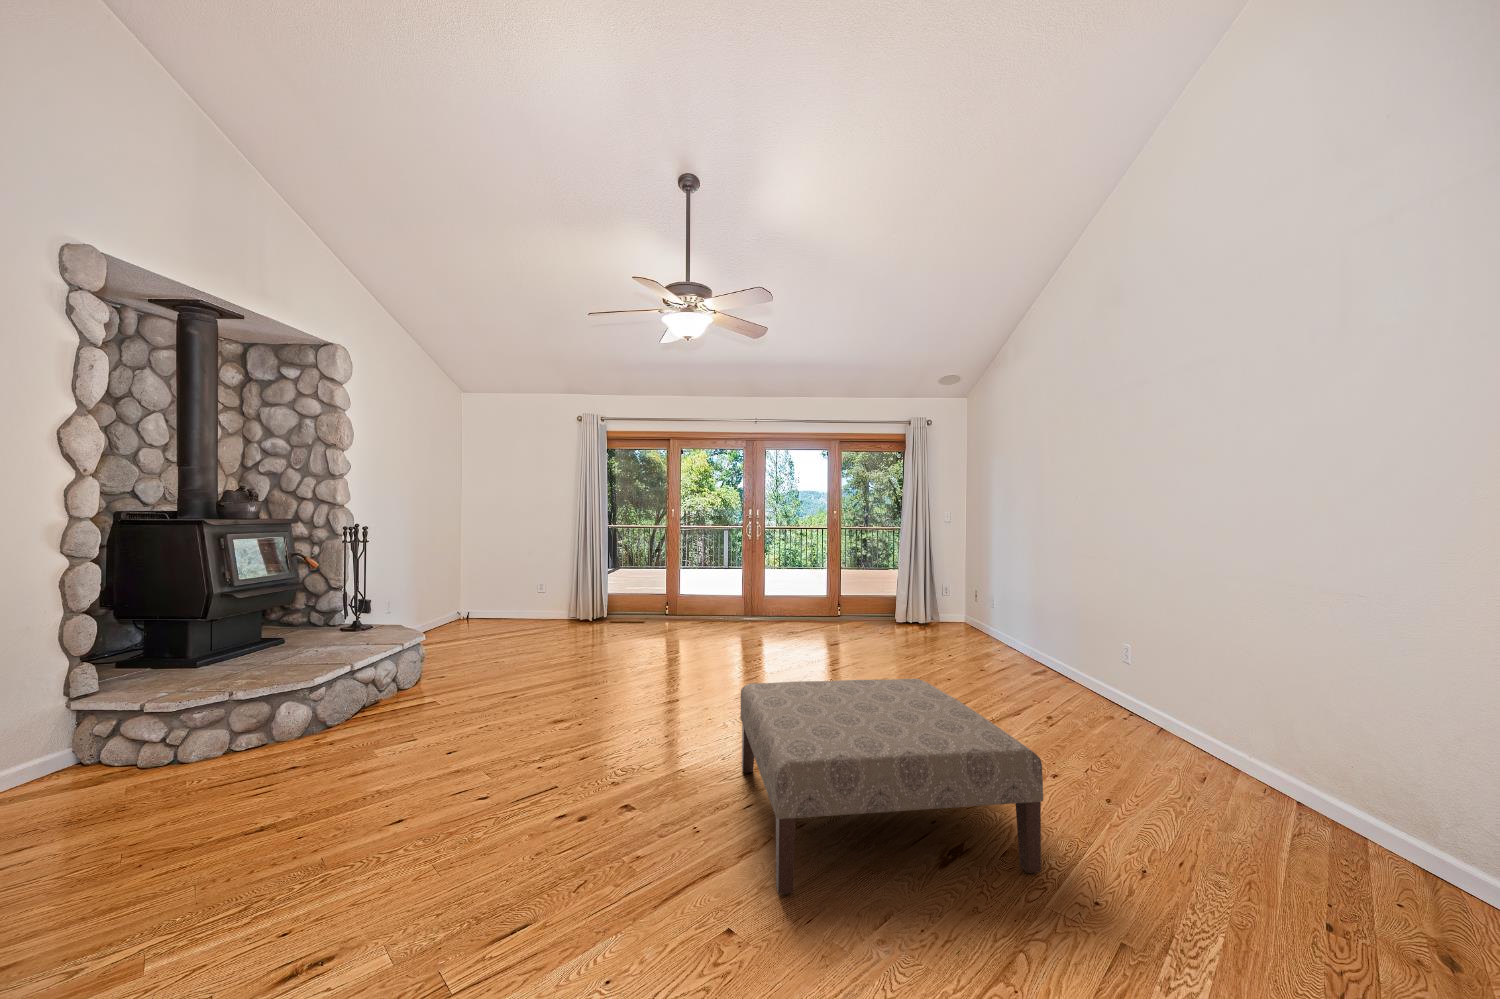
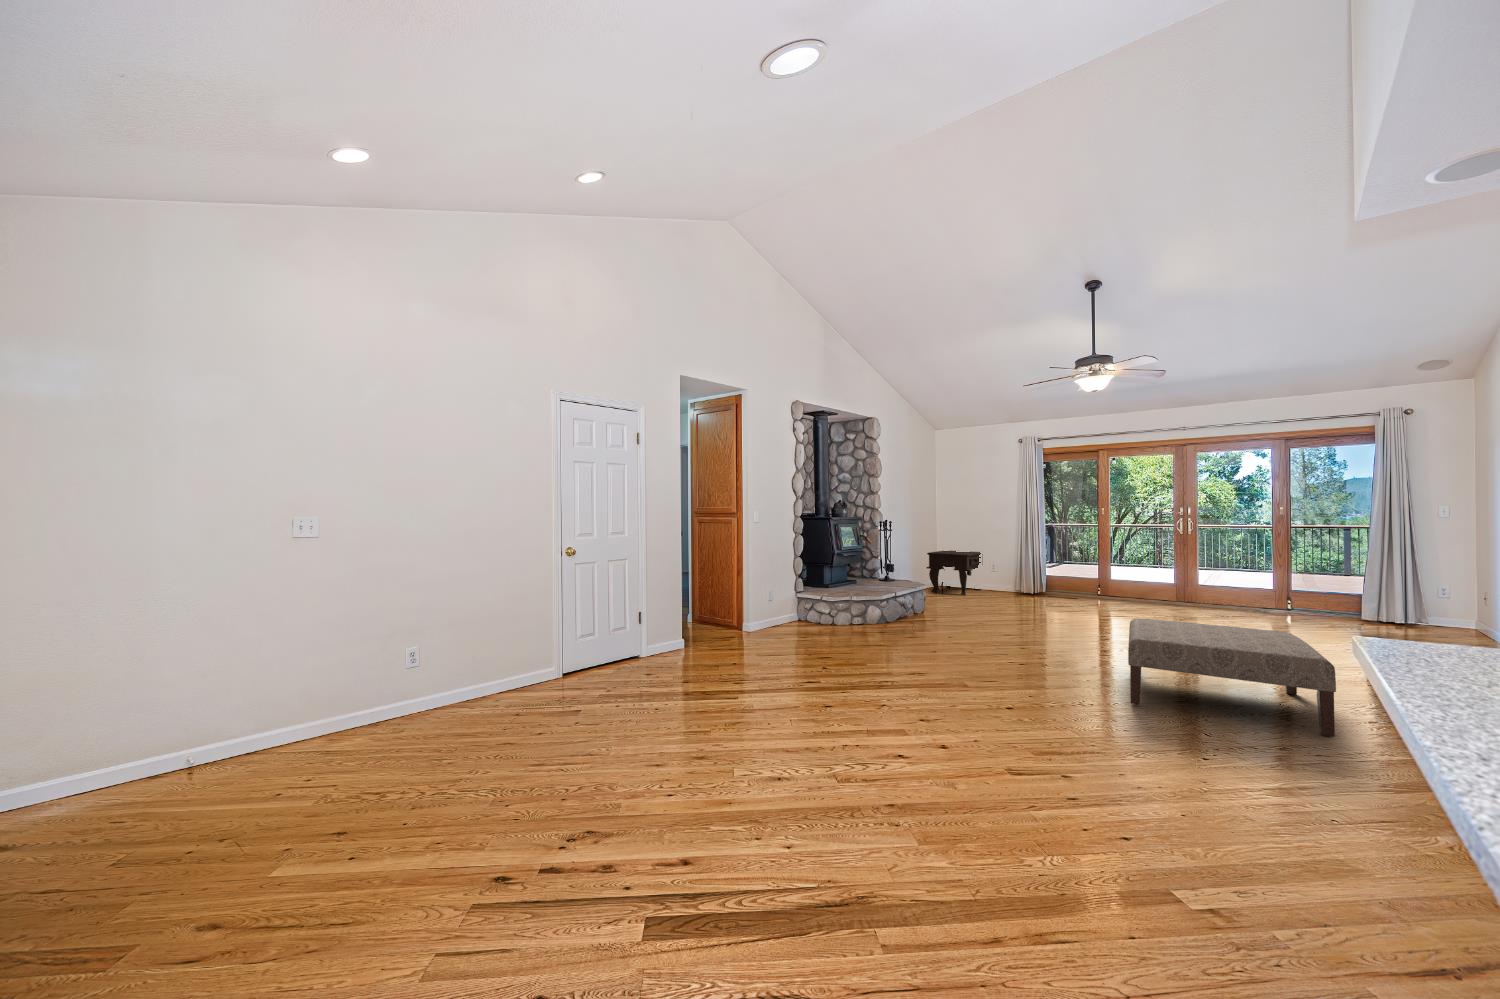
side table: none [443,566,532,632] -> present [926,551,983,595]

